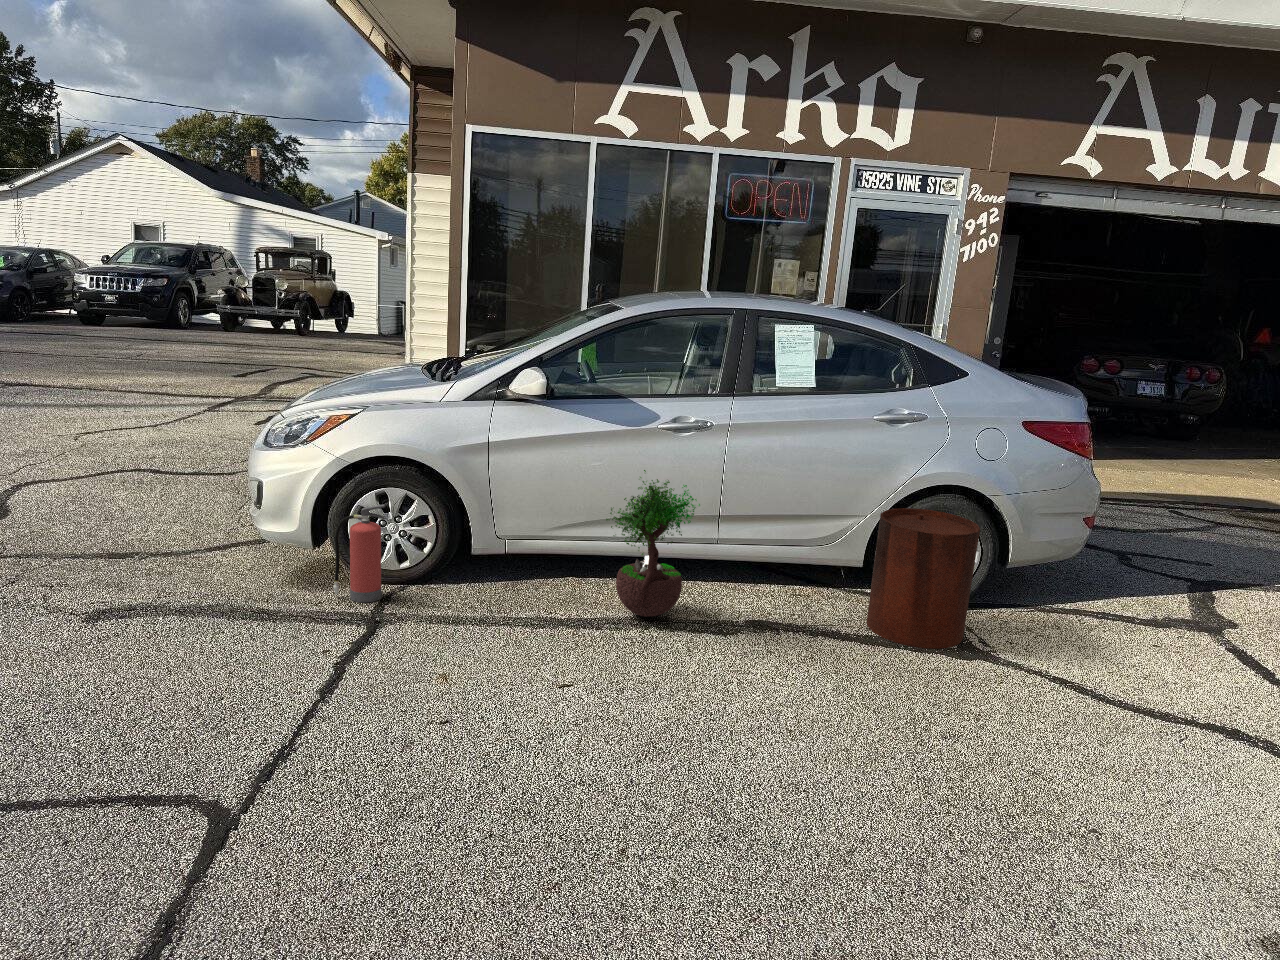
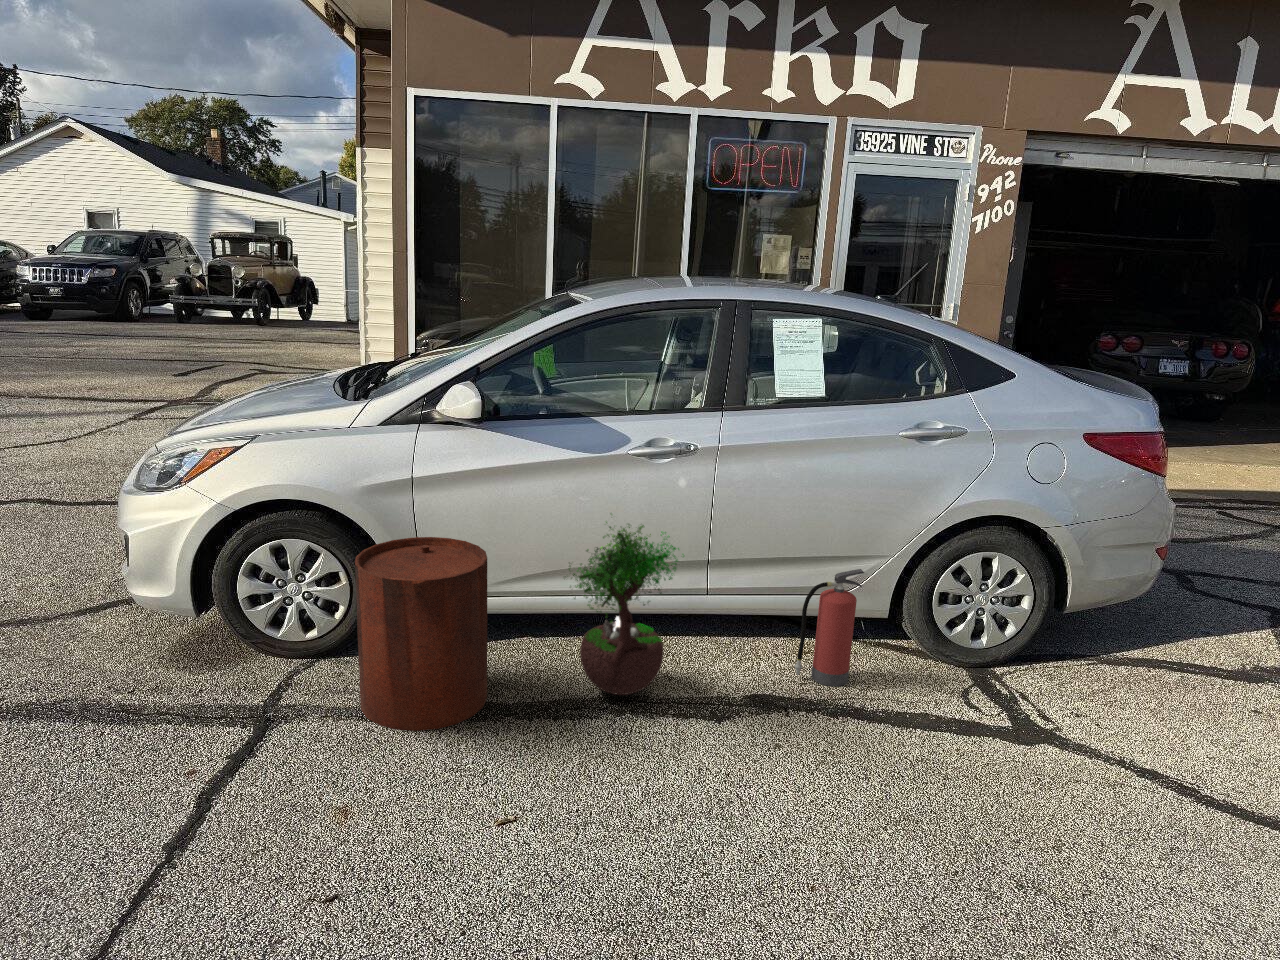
fire extinguisher: present [333,504,385,603] -> present [795,569,864,686]
trash can: present [867,508,980,649] -> present [355,537,487,731]

